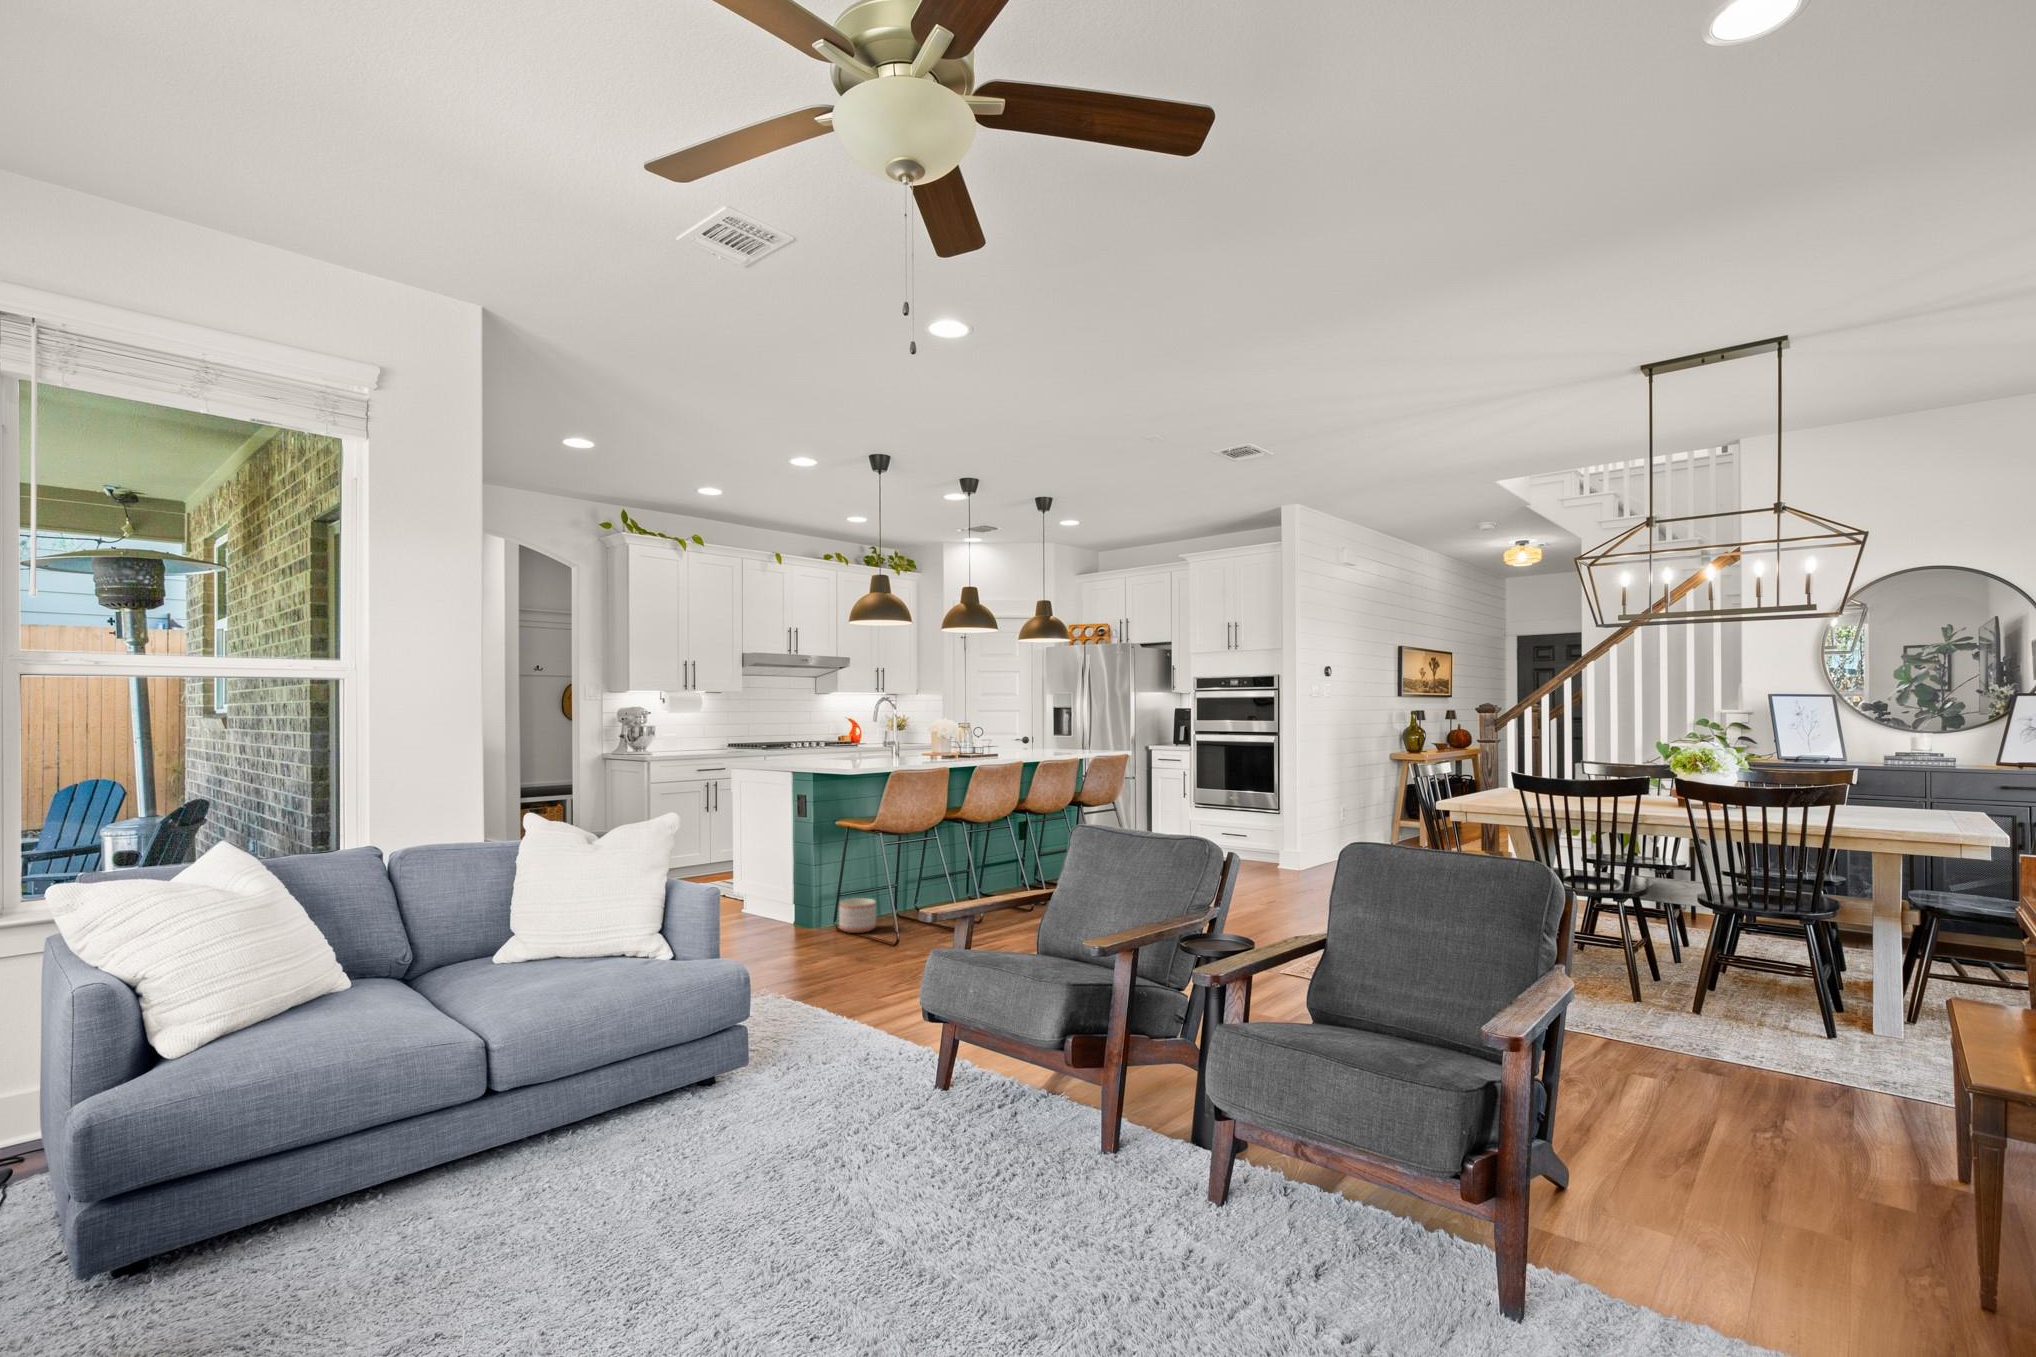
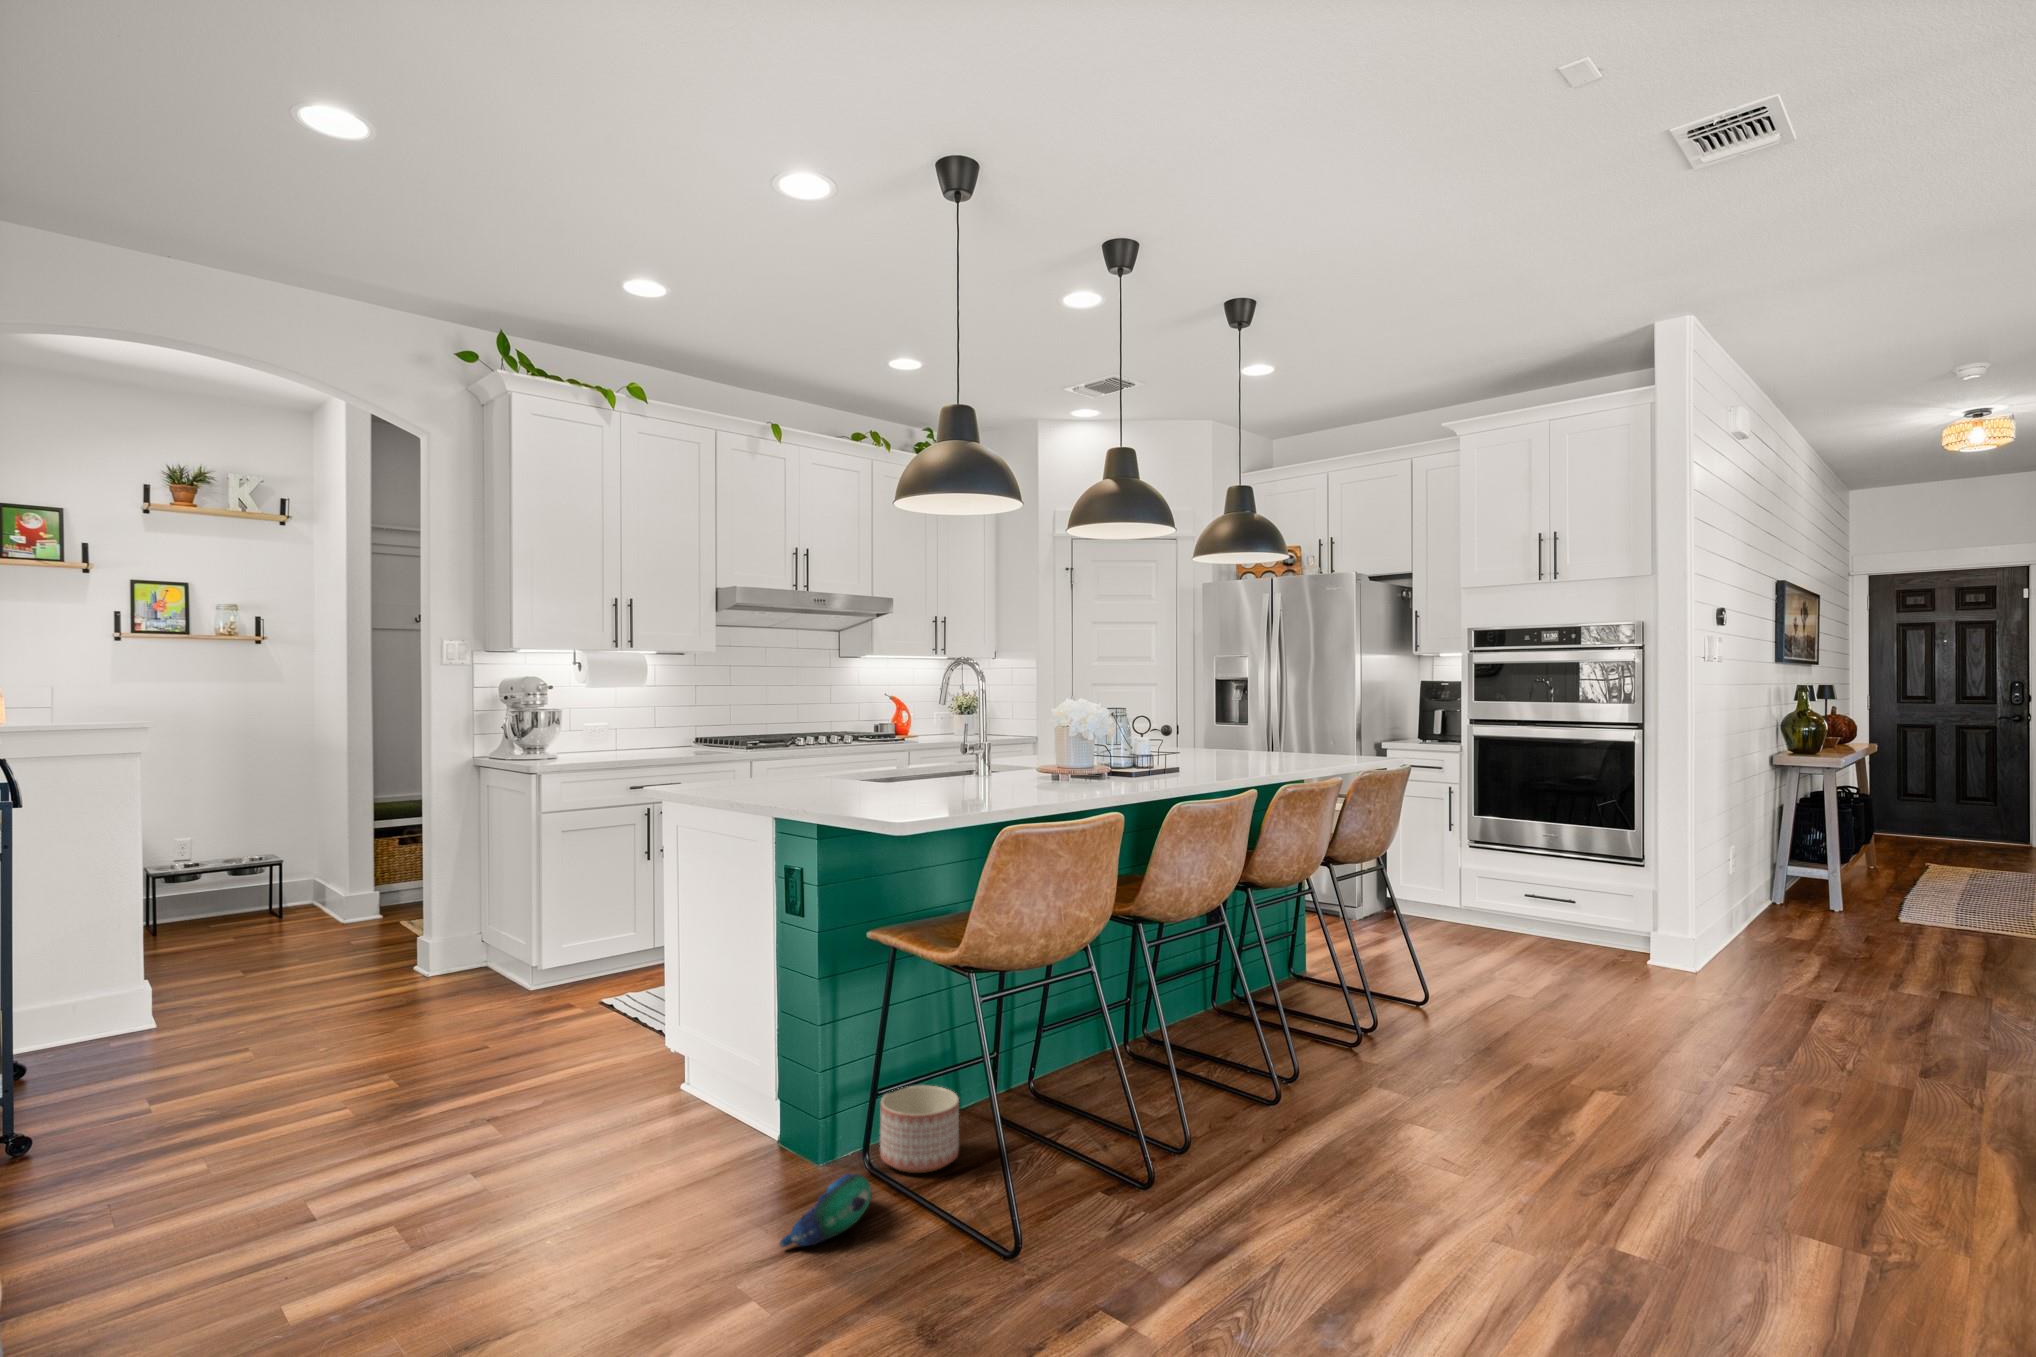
plush toy: none [795,925,835,949] -> present [780,1174,871,1247]

